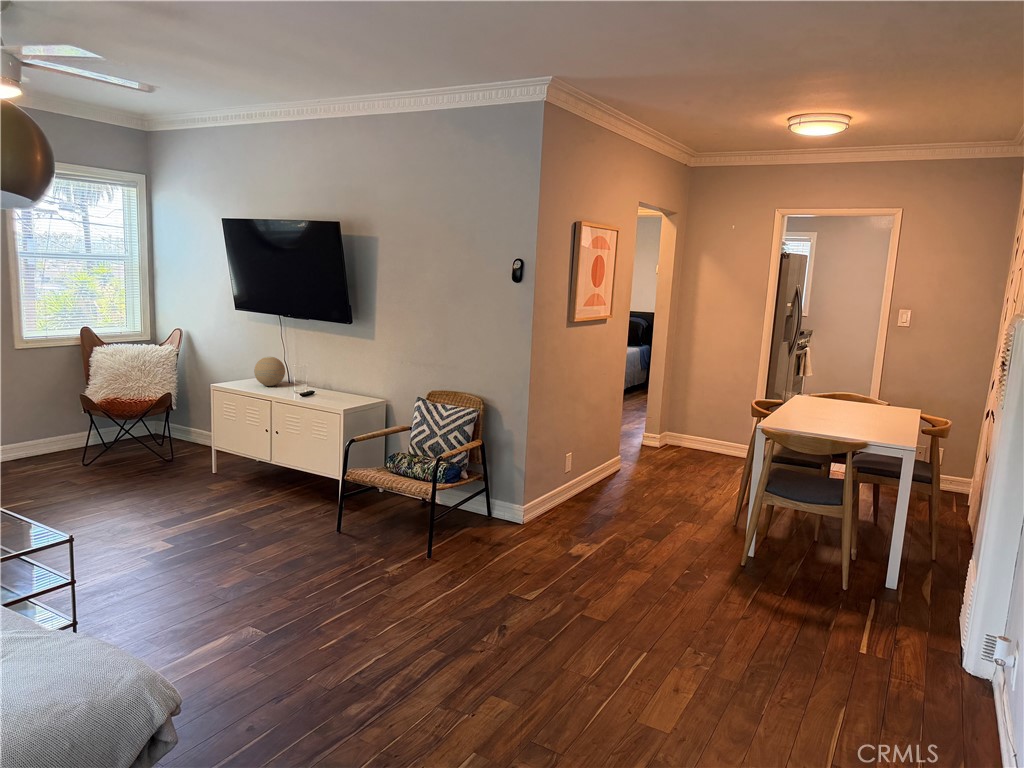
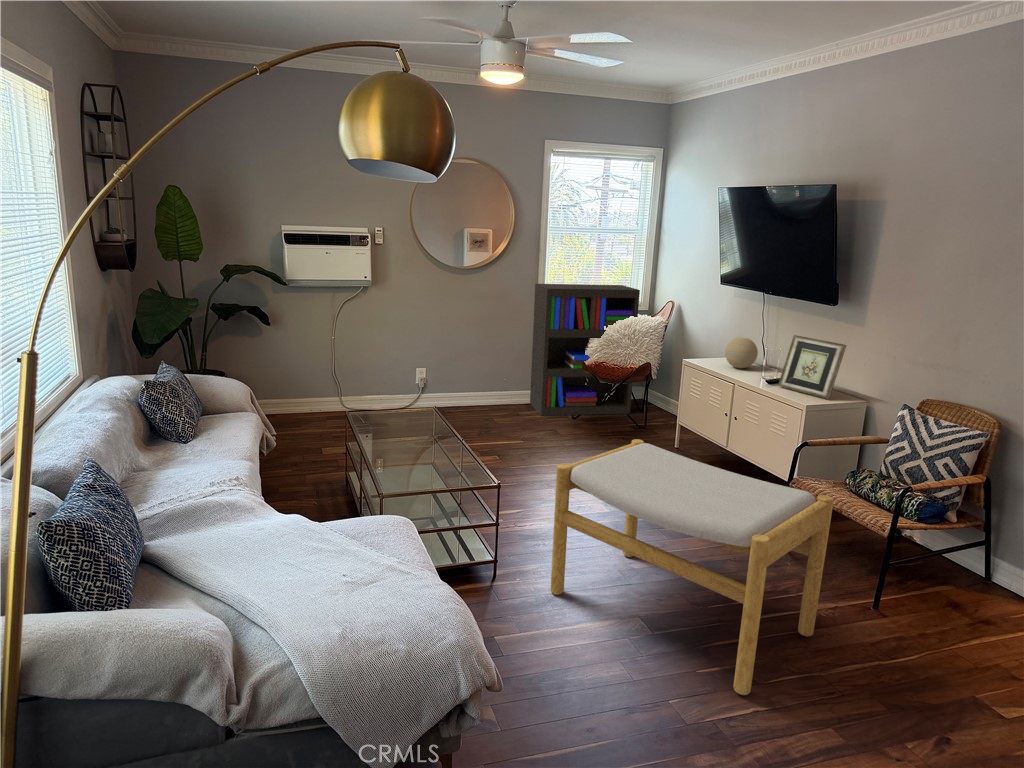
bookshelf: none [8,314,151,470] -> present [530,284,640,416]
picture frame: none [313,350,366,402] -> present [778,335,846,399]
footstool: none [145,464,398,652] -> present [551,439,834,695]

